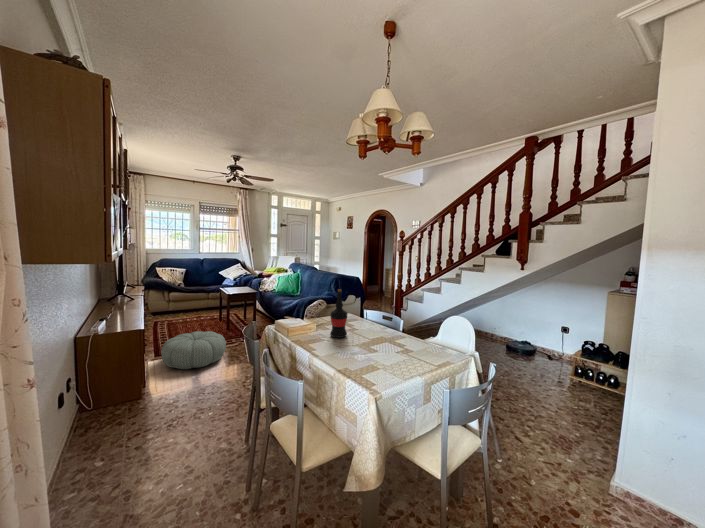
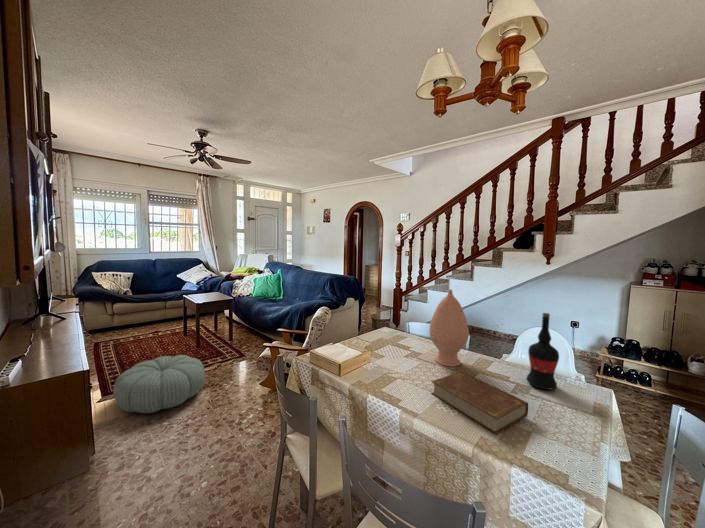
vase: none [362,282,390,339] -> present [429,289,469,367]
wine bottle: present [330,289,347,338] -> present [527,313,559,390]
book: none [342,339,394,370] -> present [431,371,528,434]

